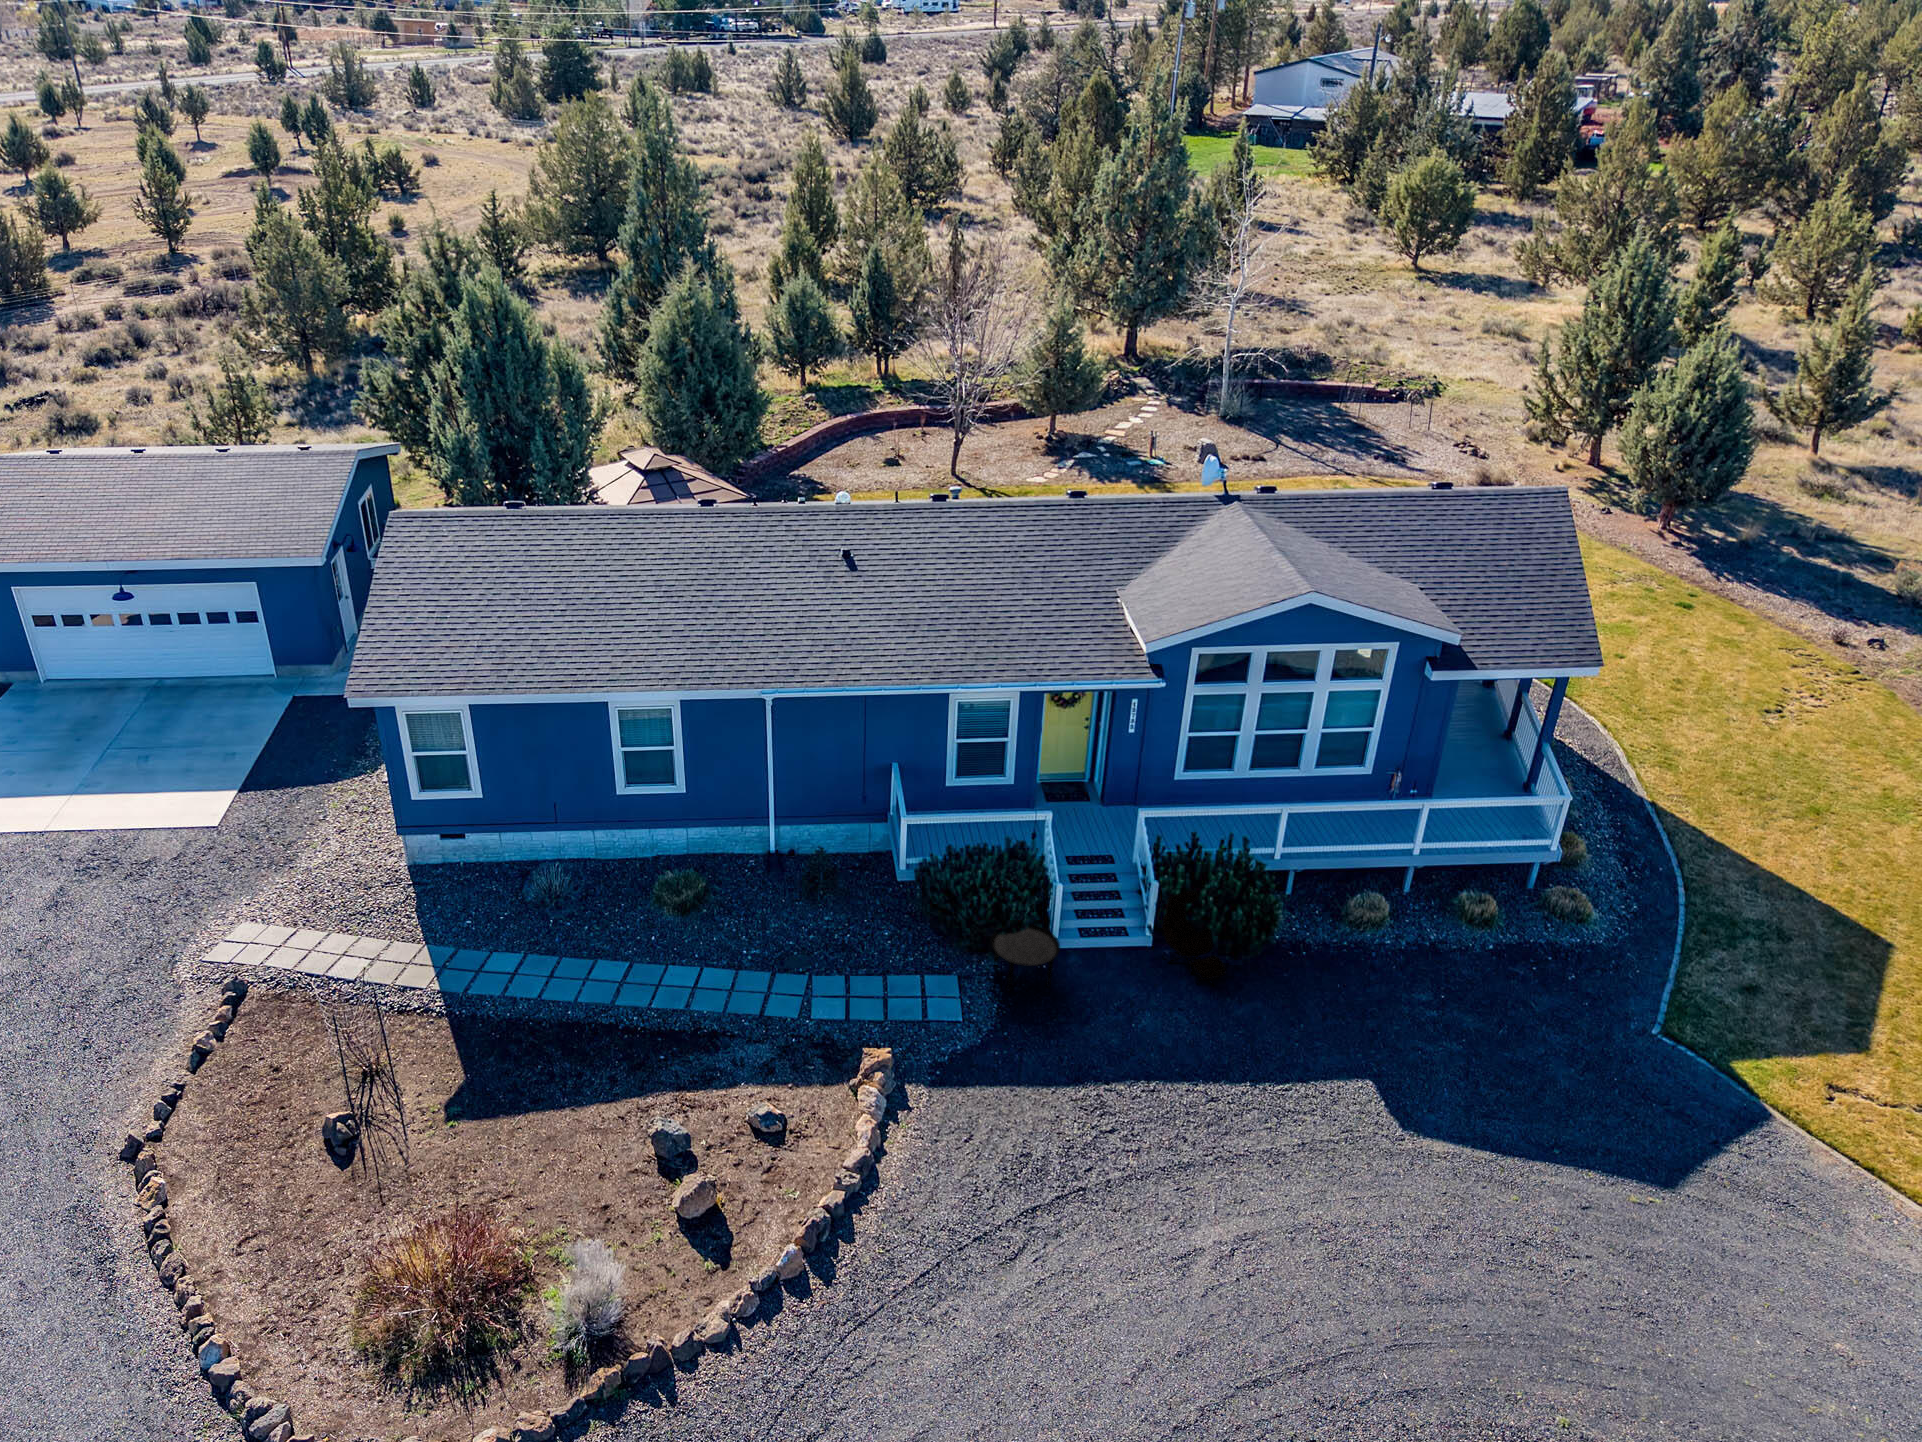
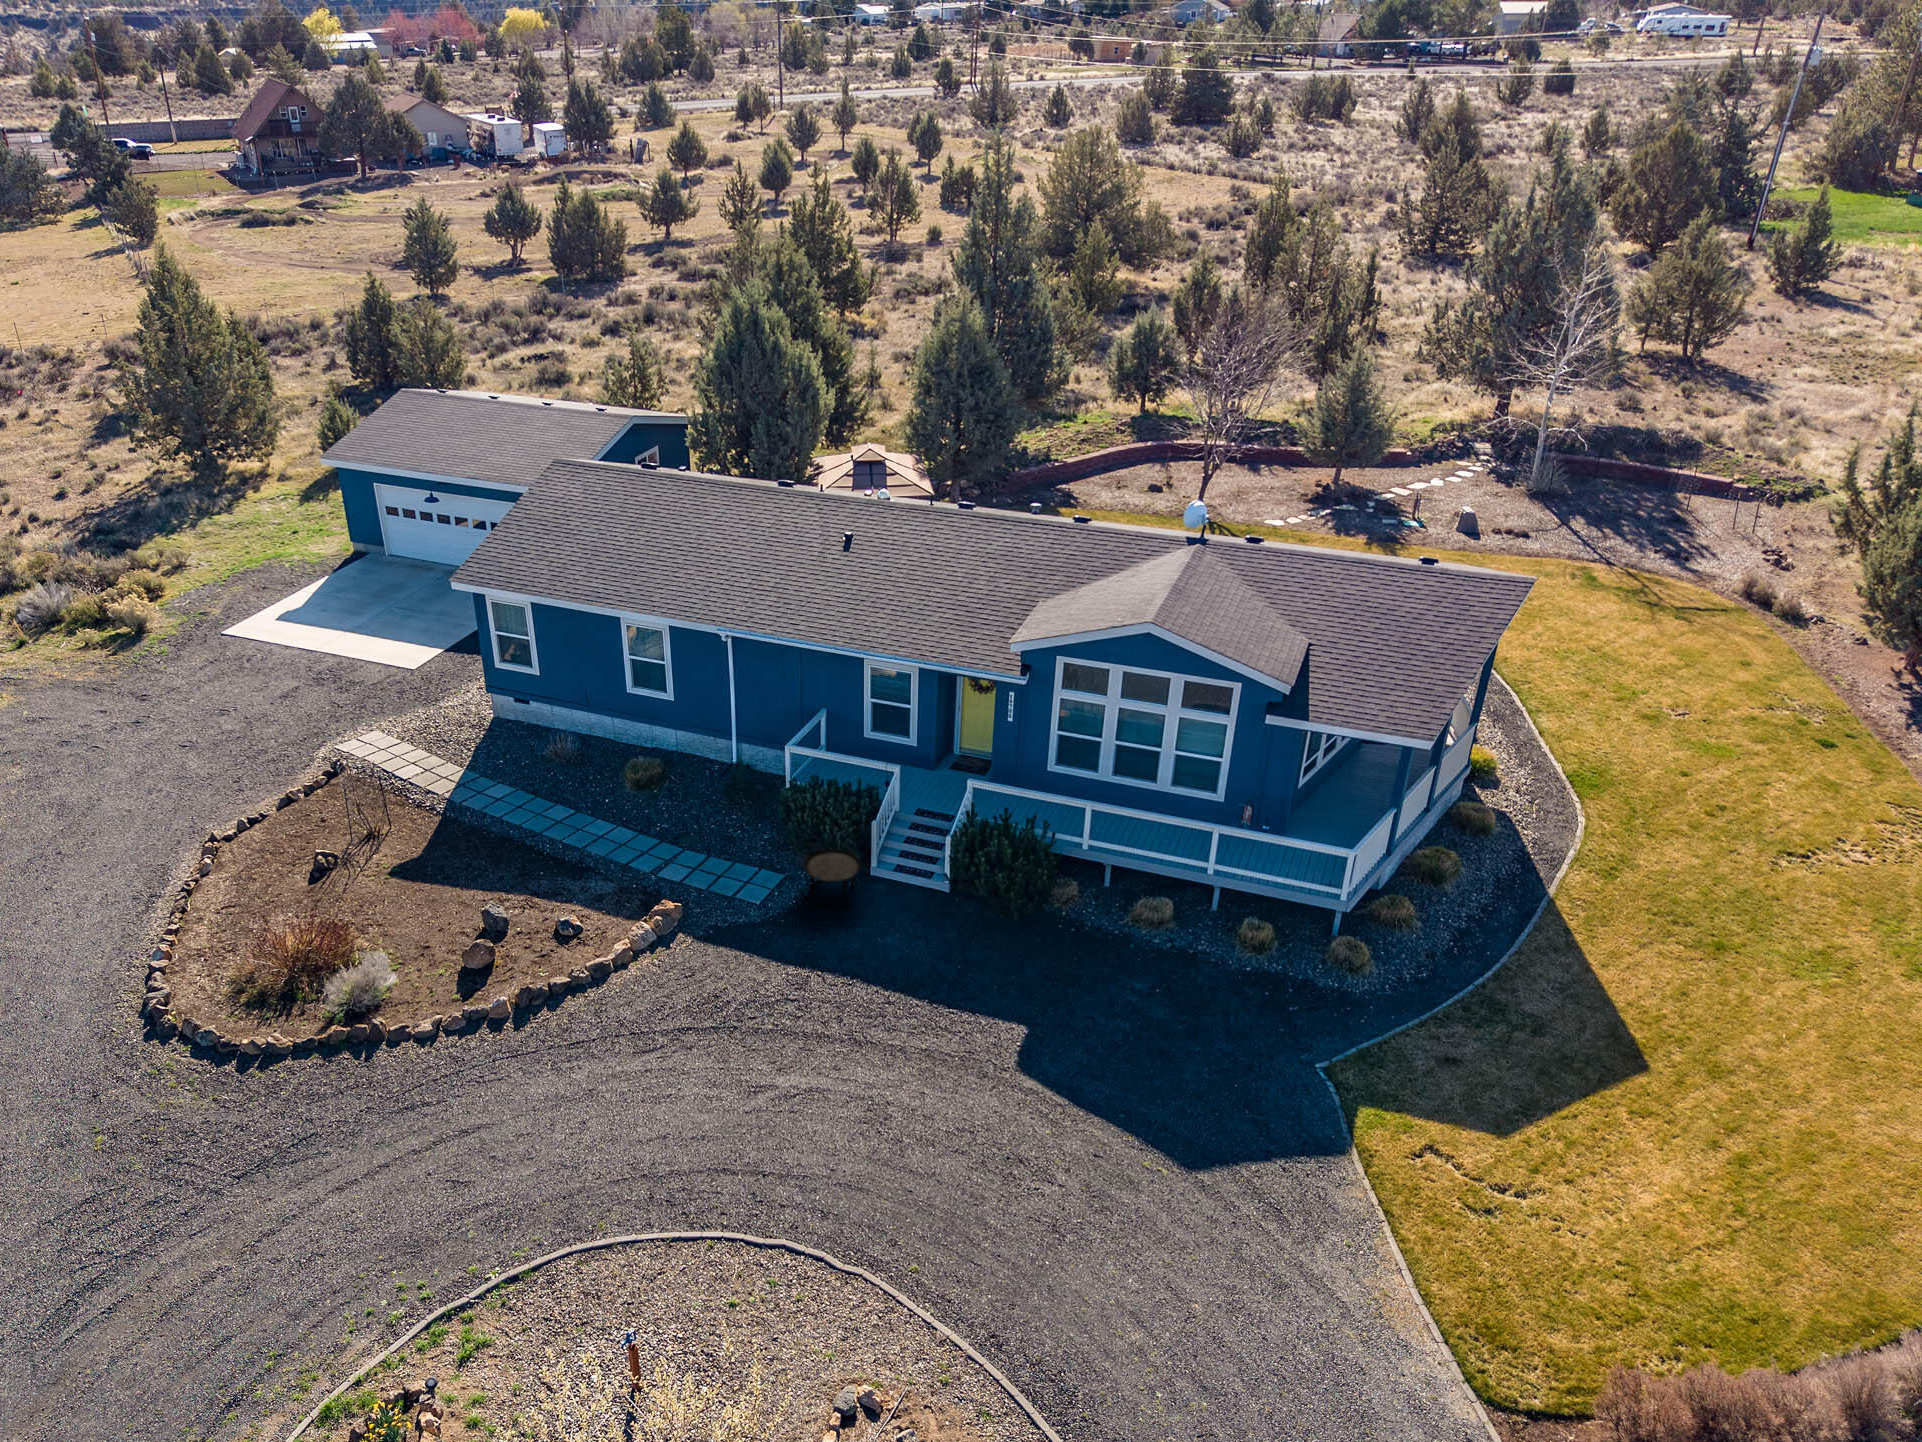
lounge chair: present [1162,891,1226,986] -> none [952,858,999,941]

